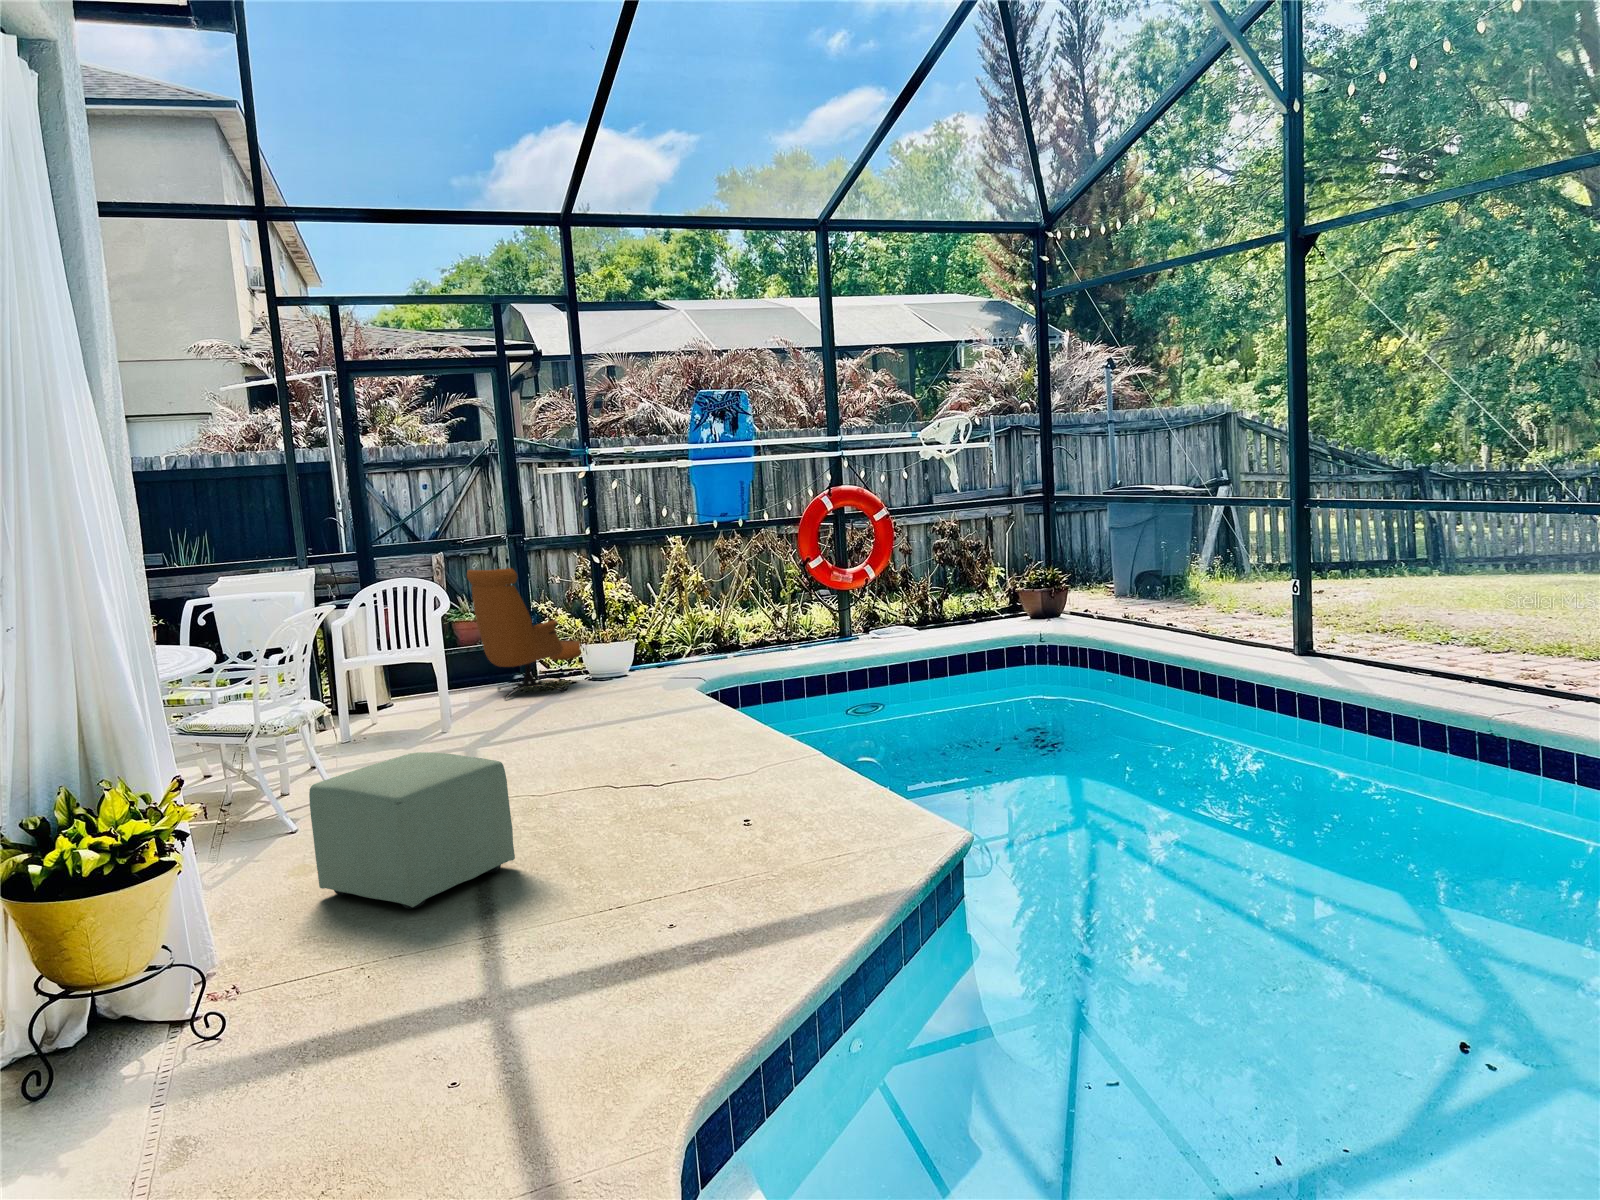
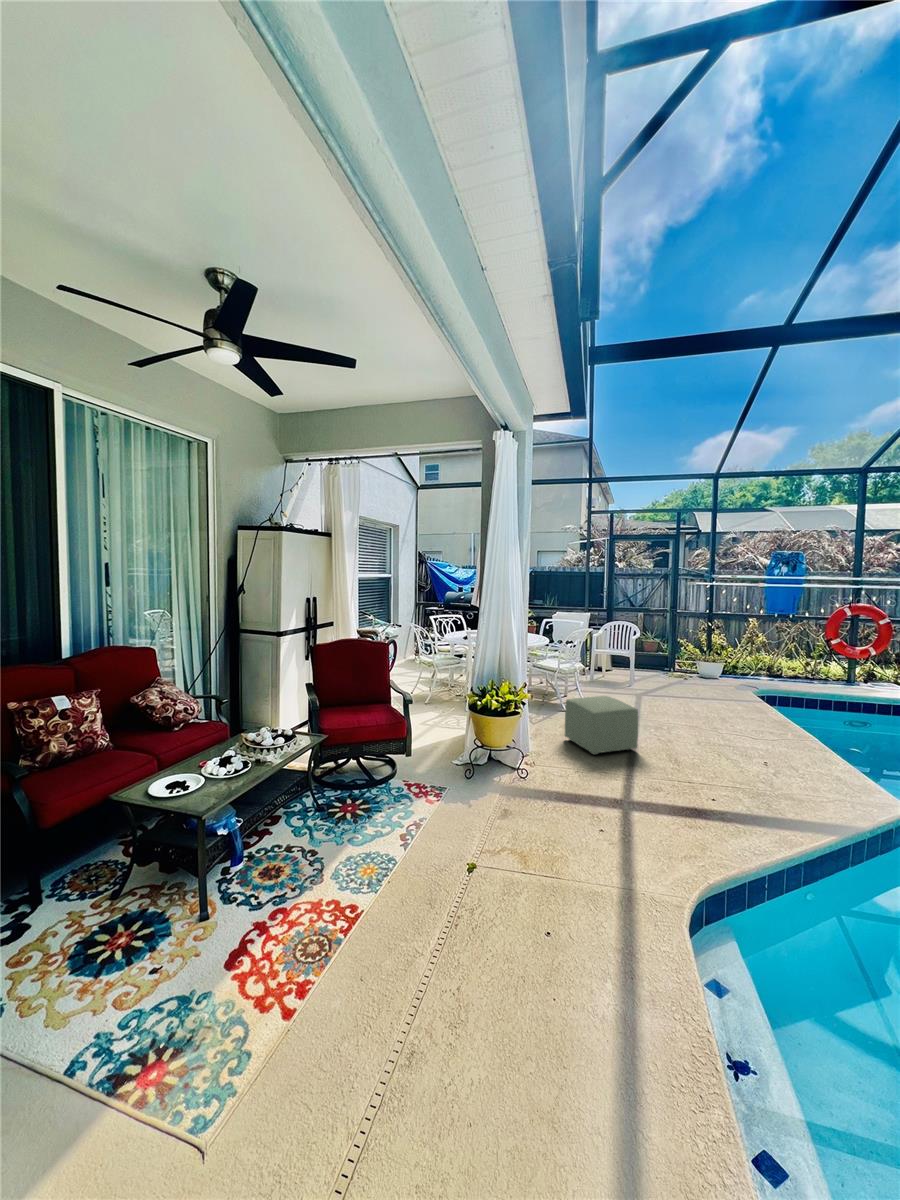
lounge chair: present [467,568,582,699] -> none [649,622,707,680]

